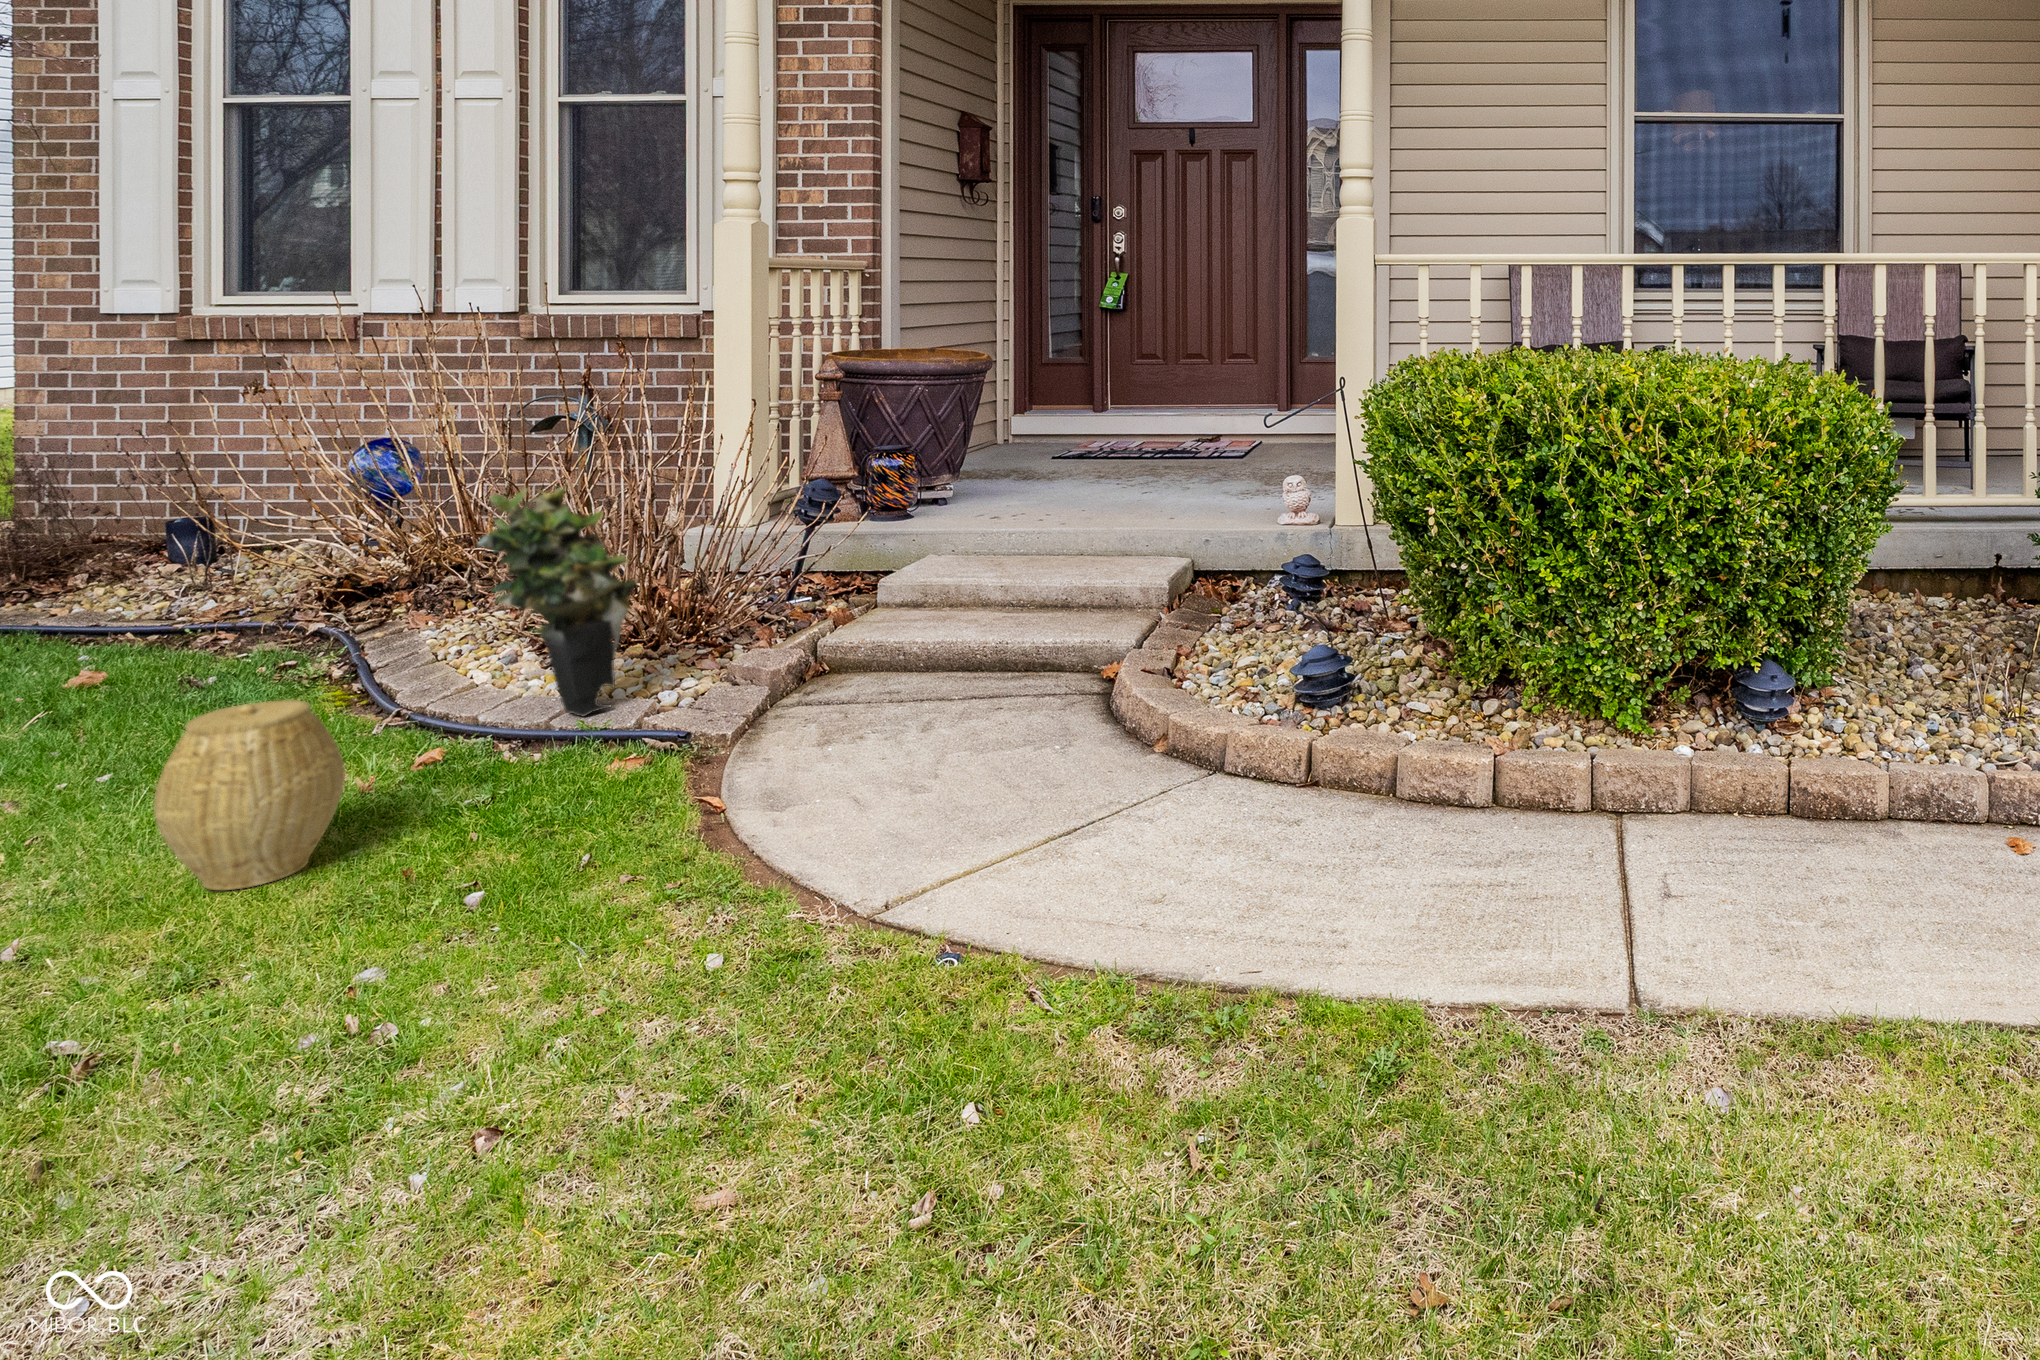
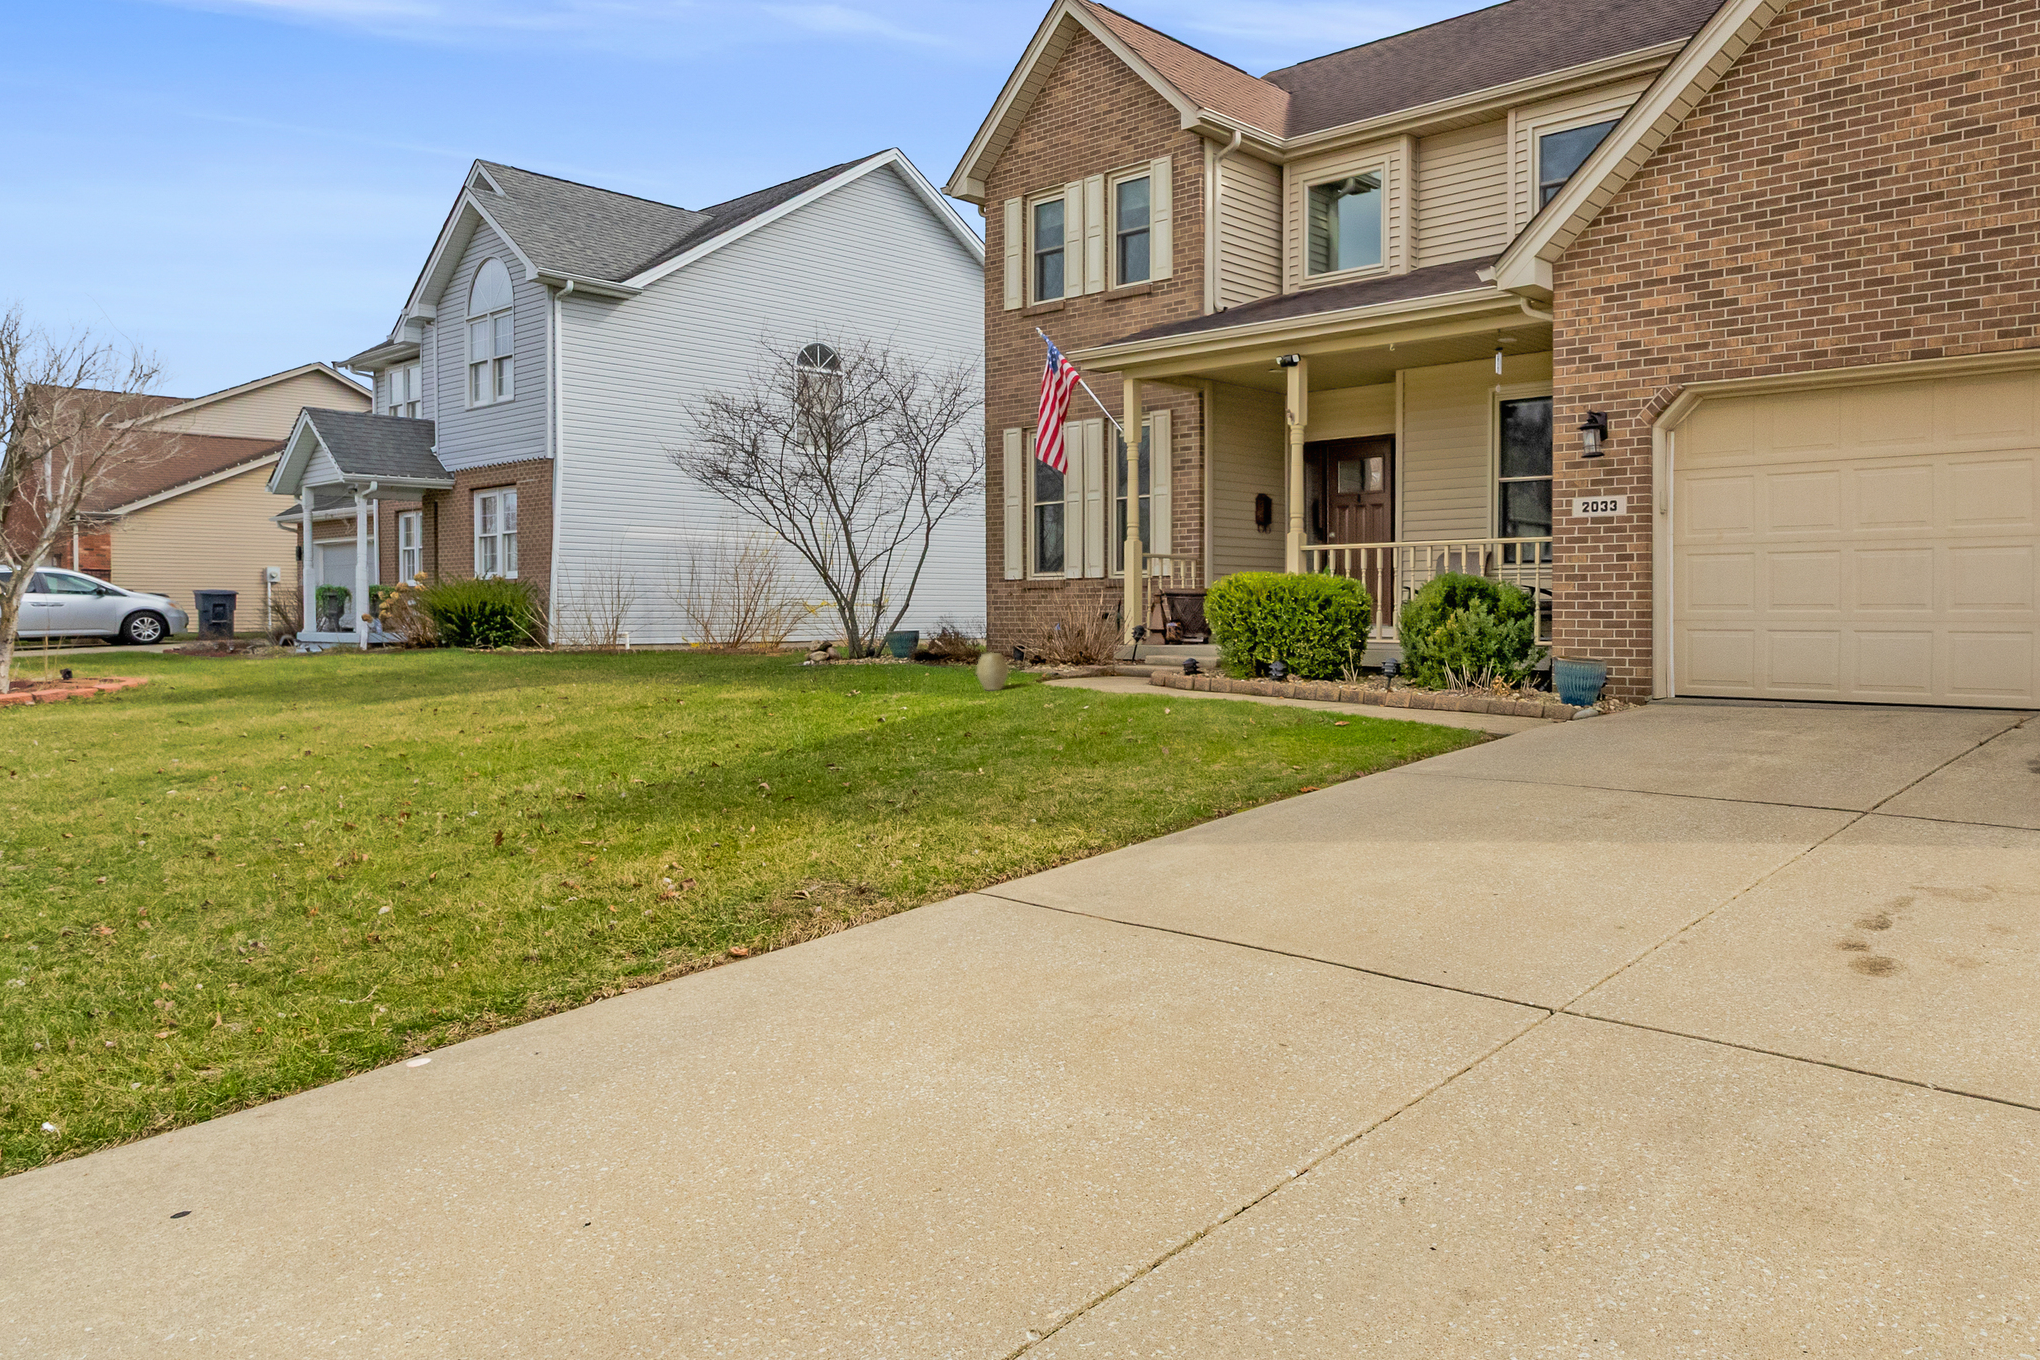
potted plant: present [478,485,637,716] -> none [1048,614,1086,677]

